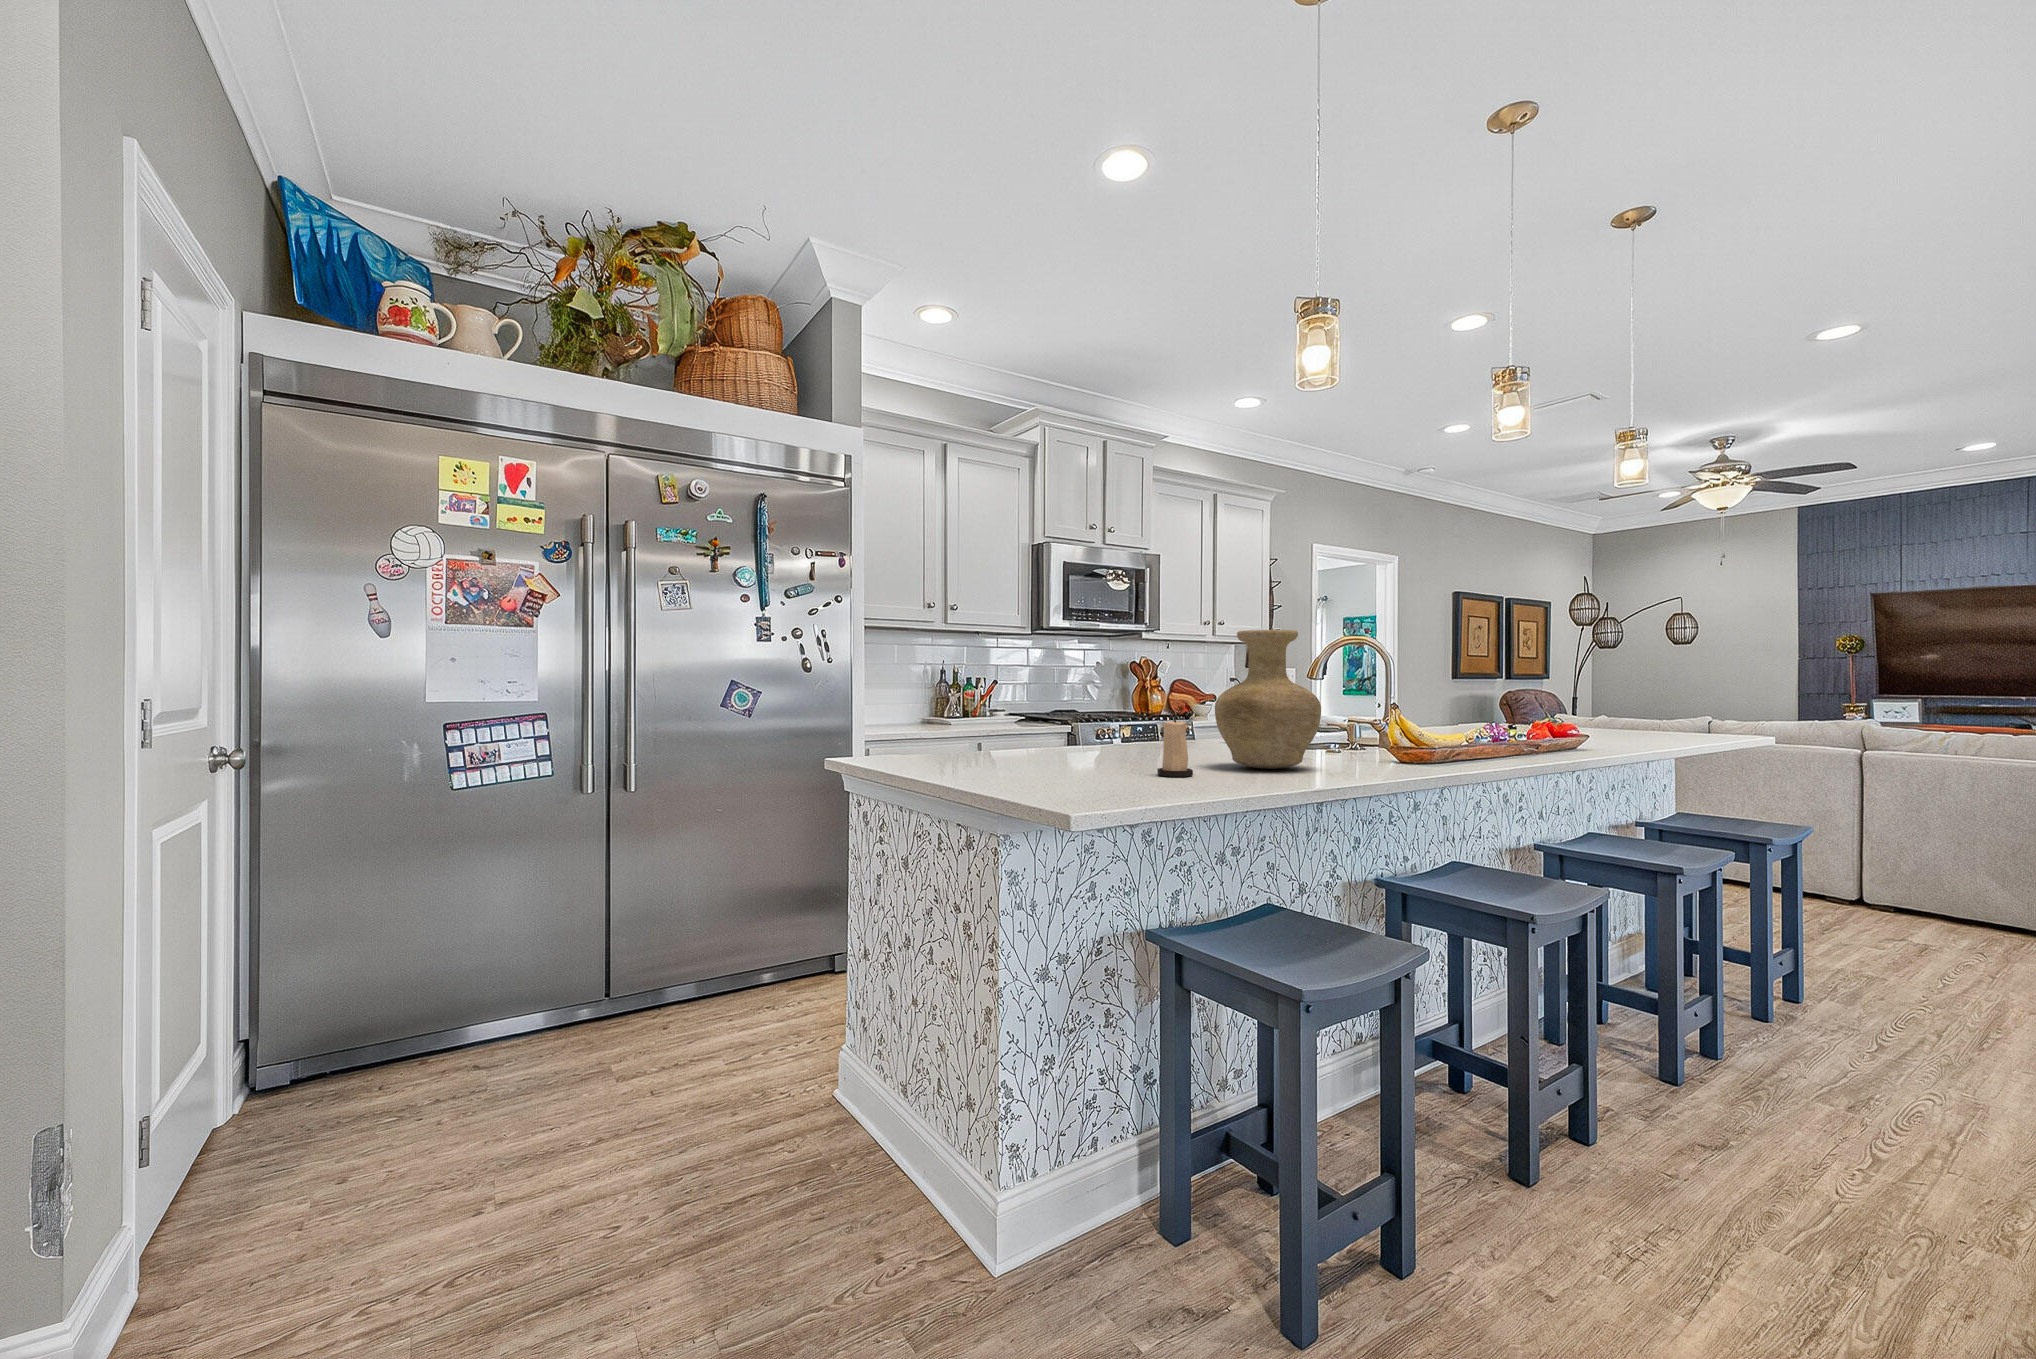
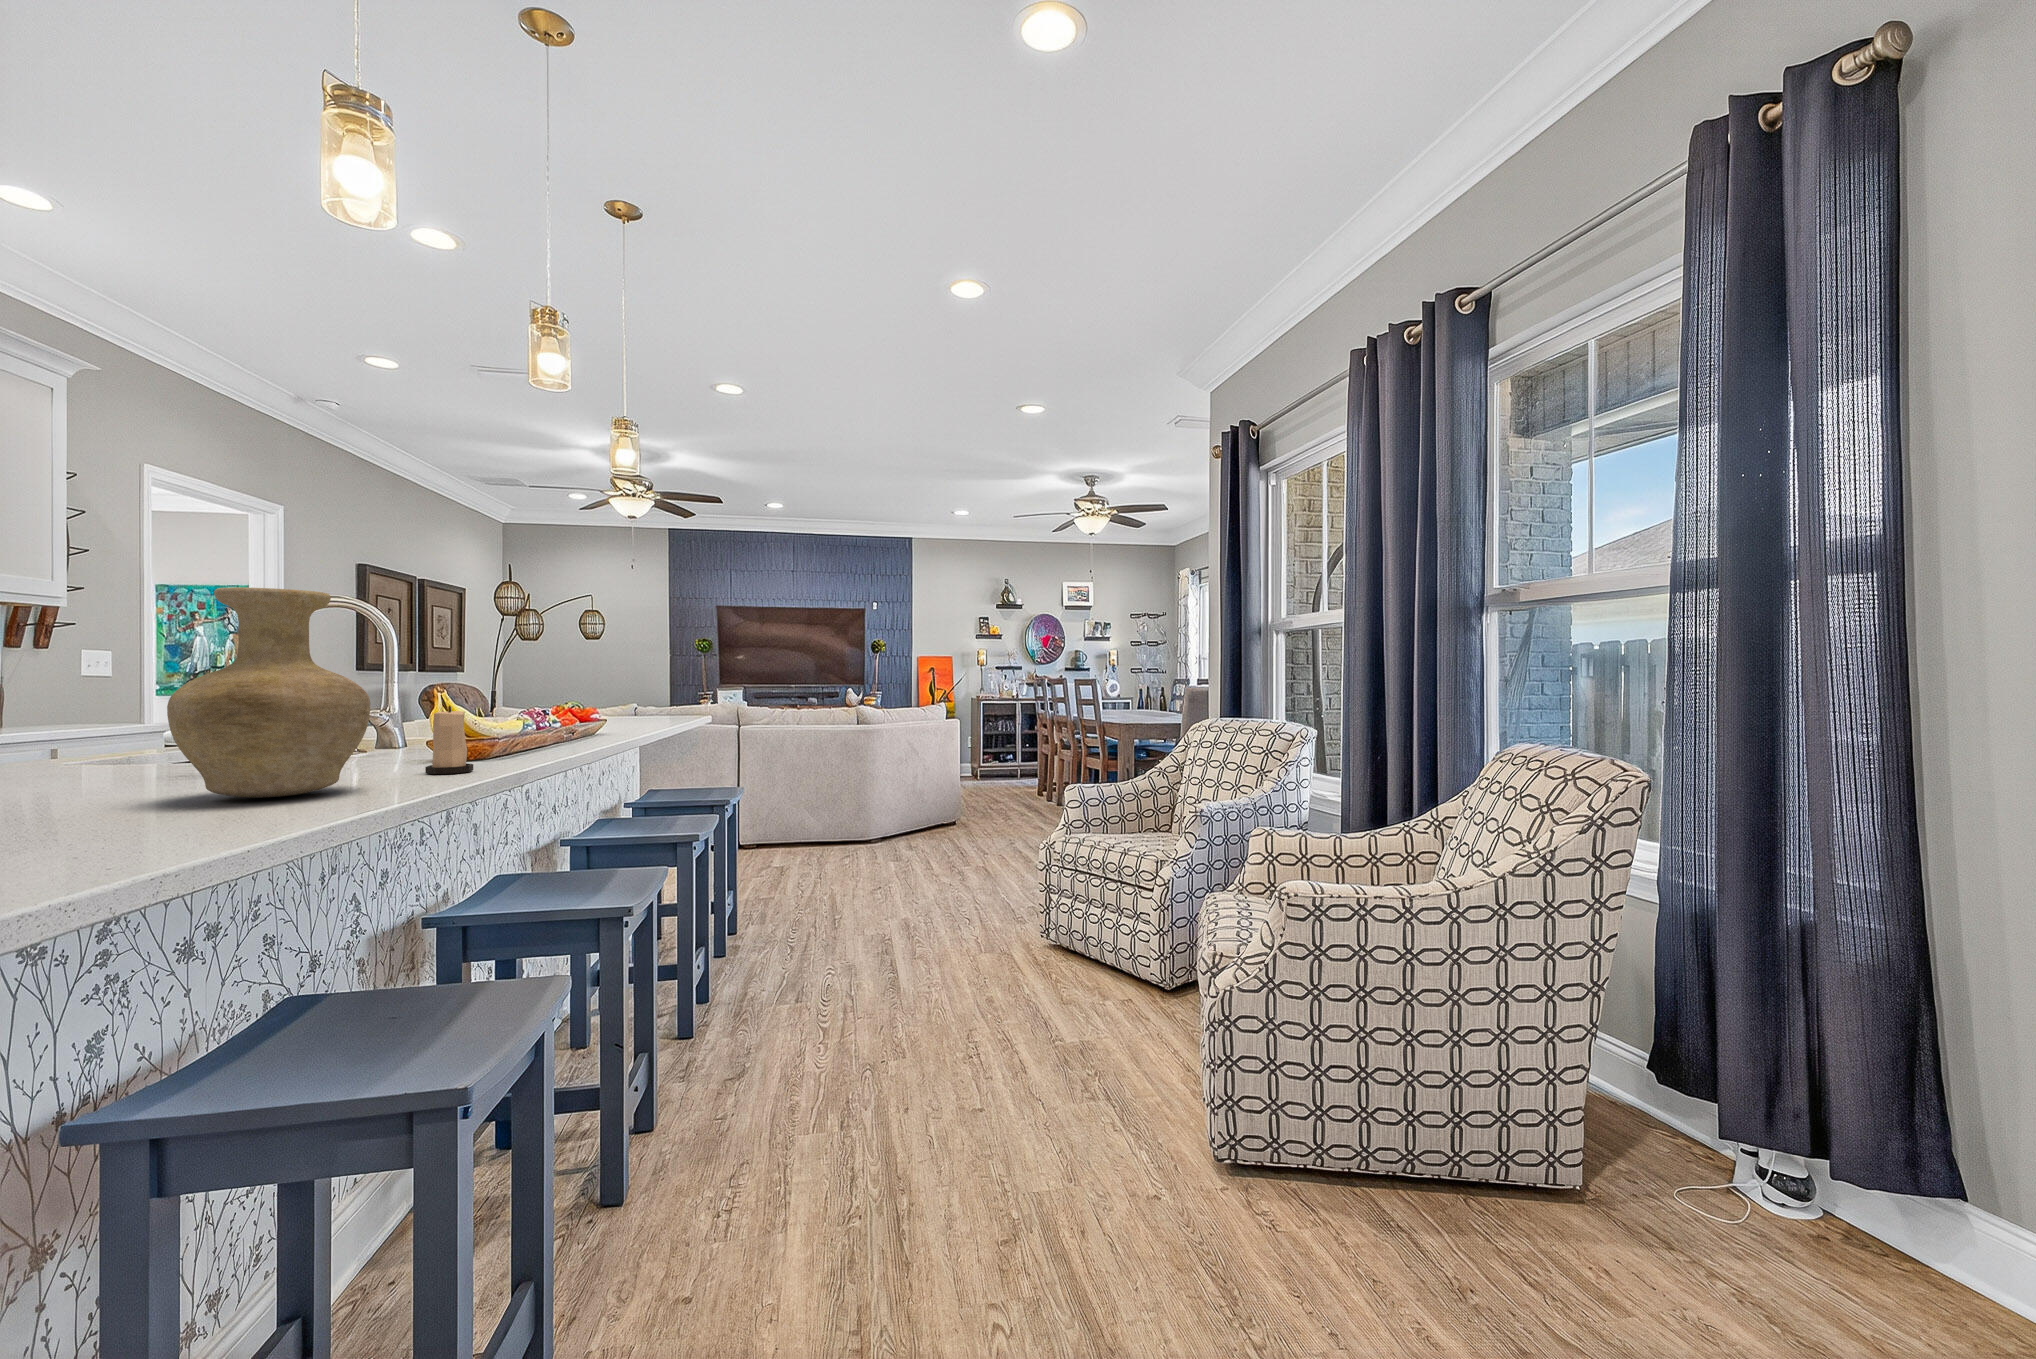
candle: present [1157,717,1193,777] -> present [425,706,473,774]

